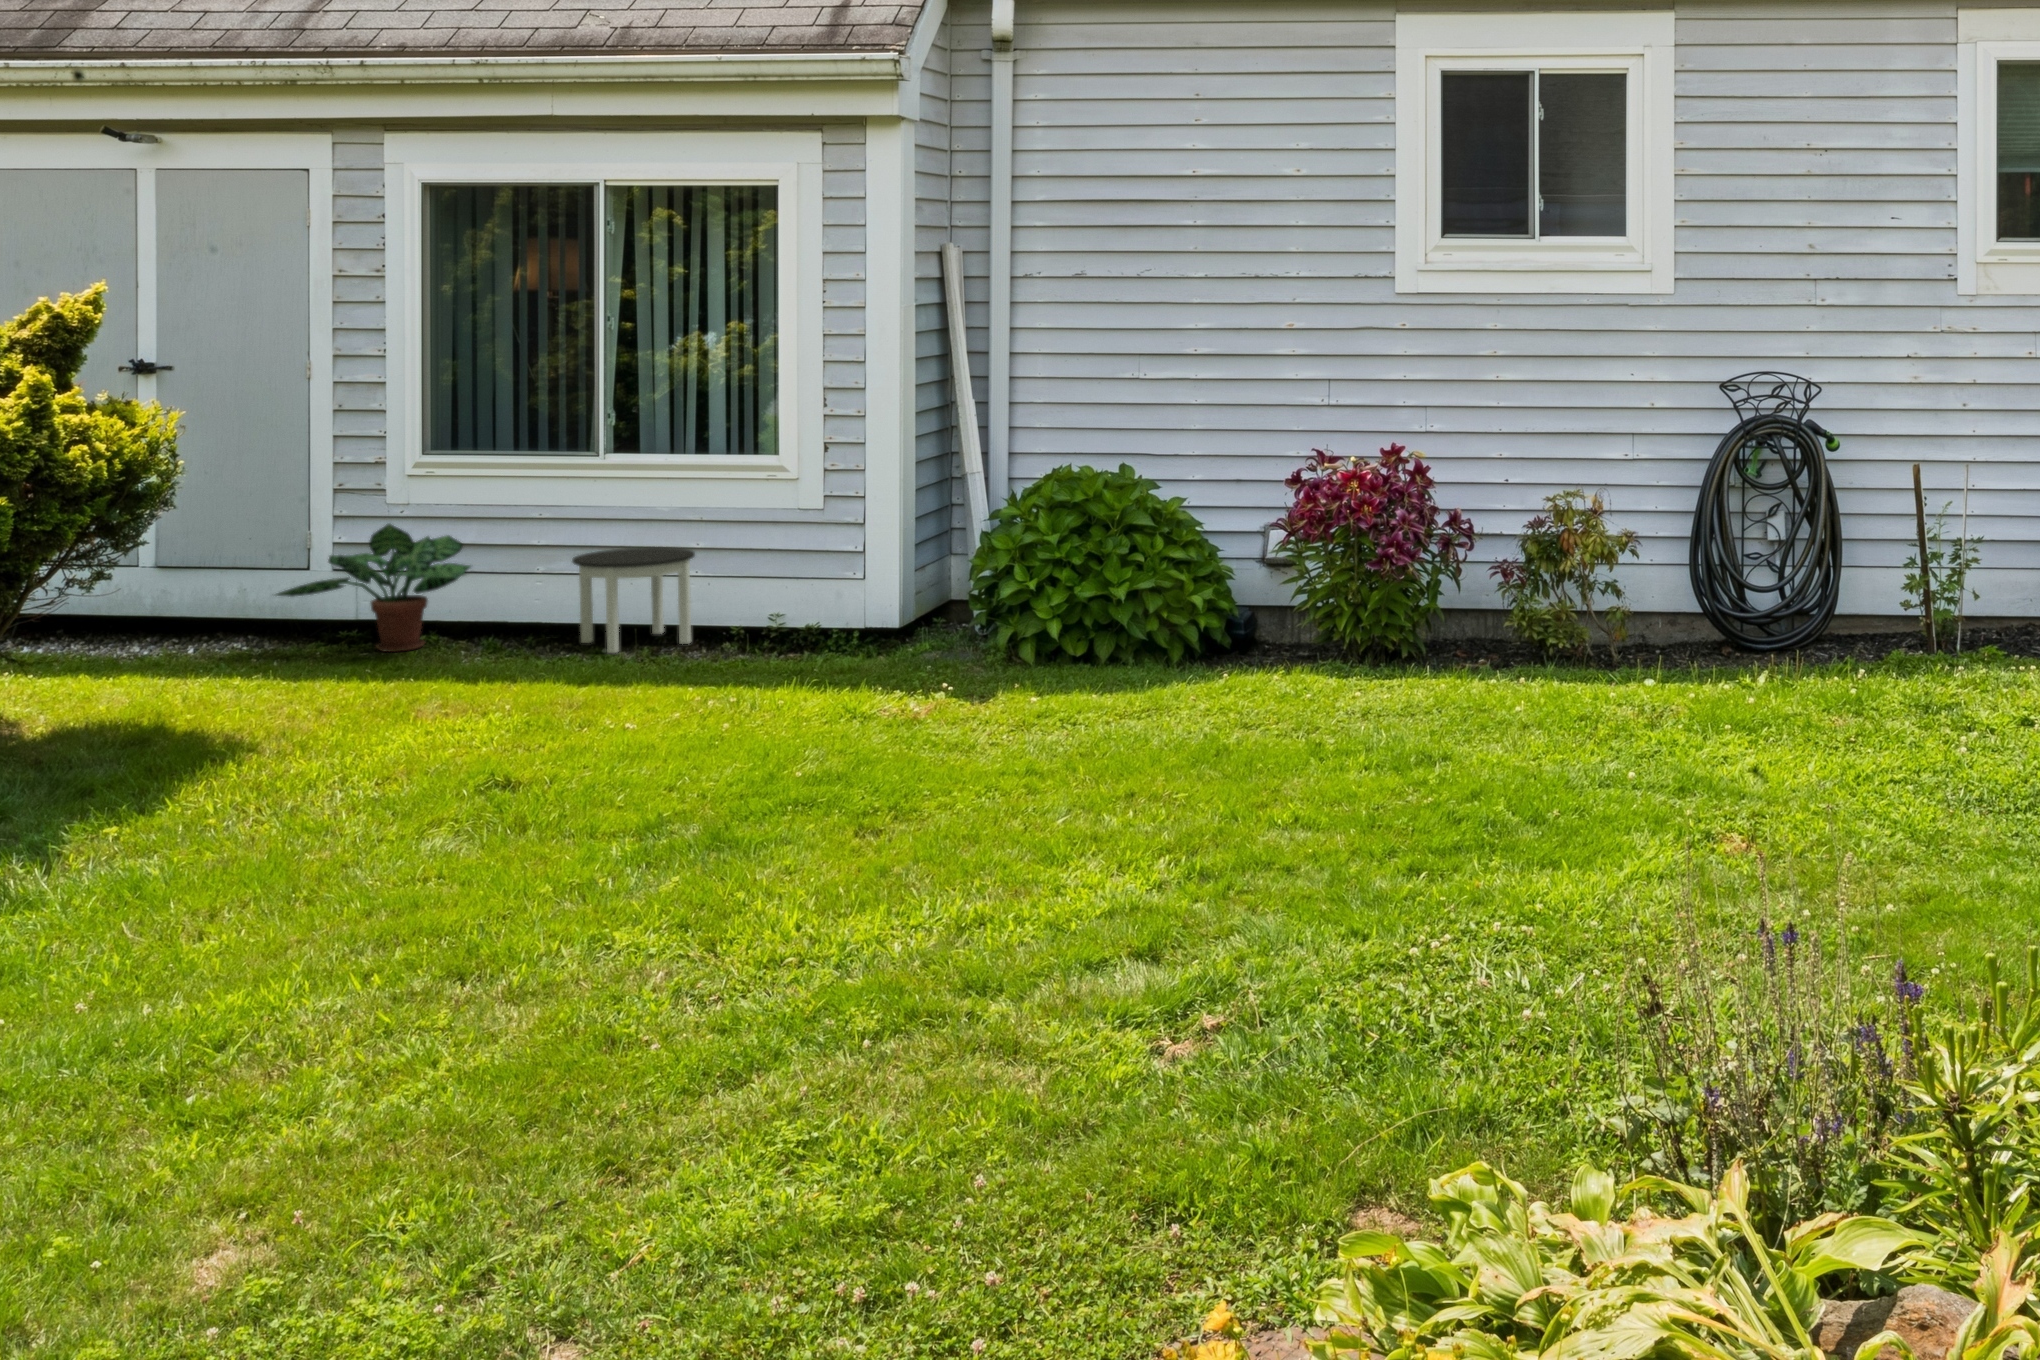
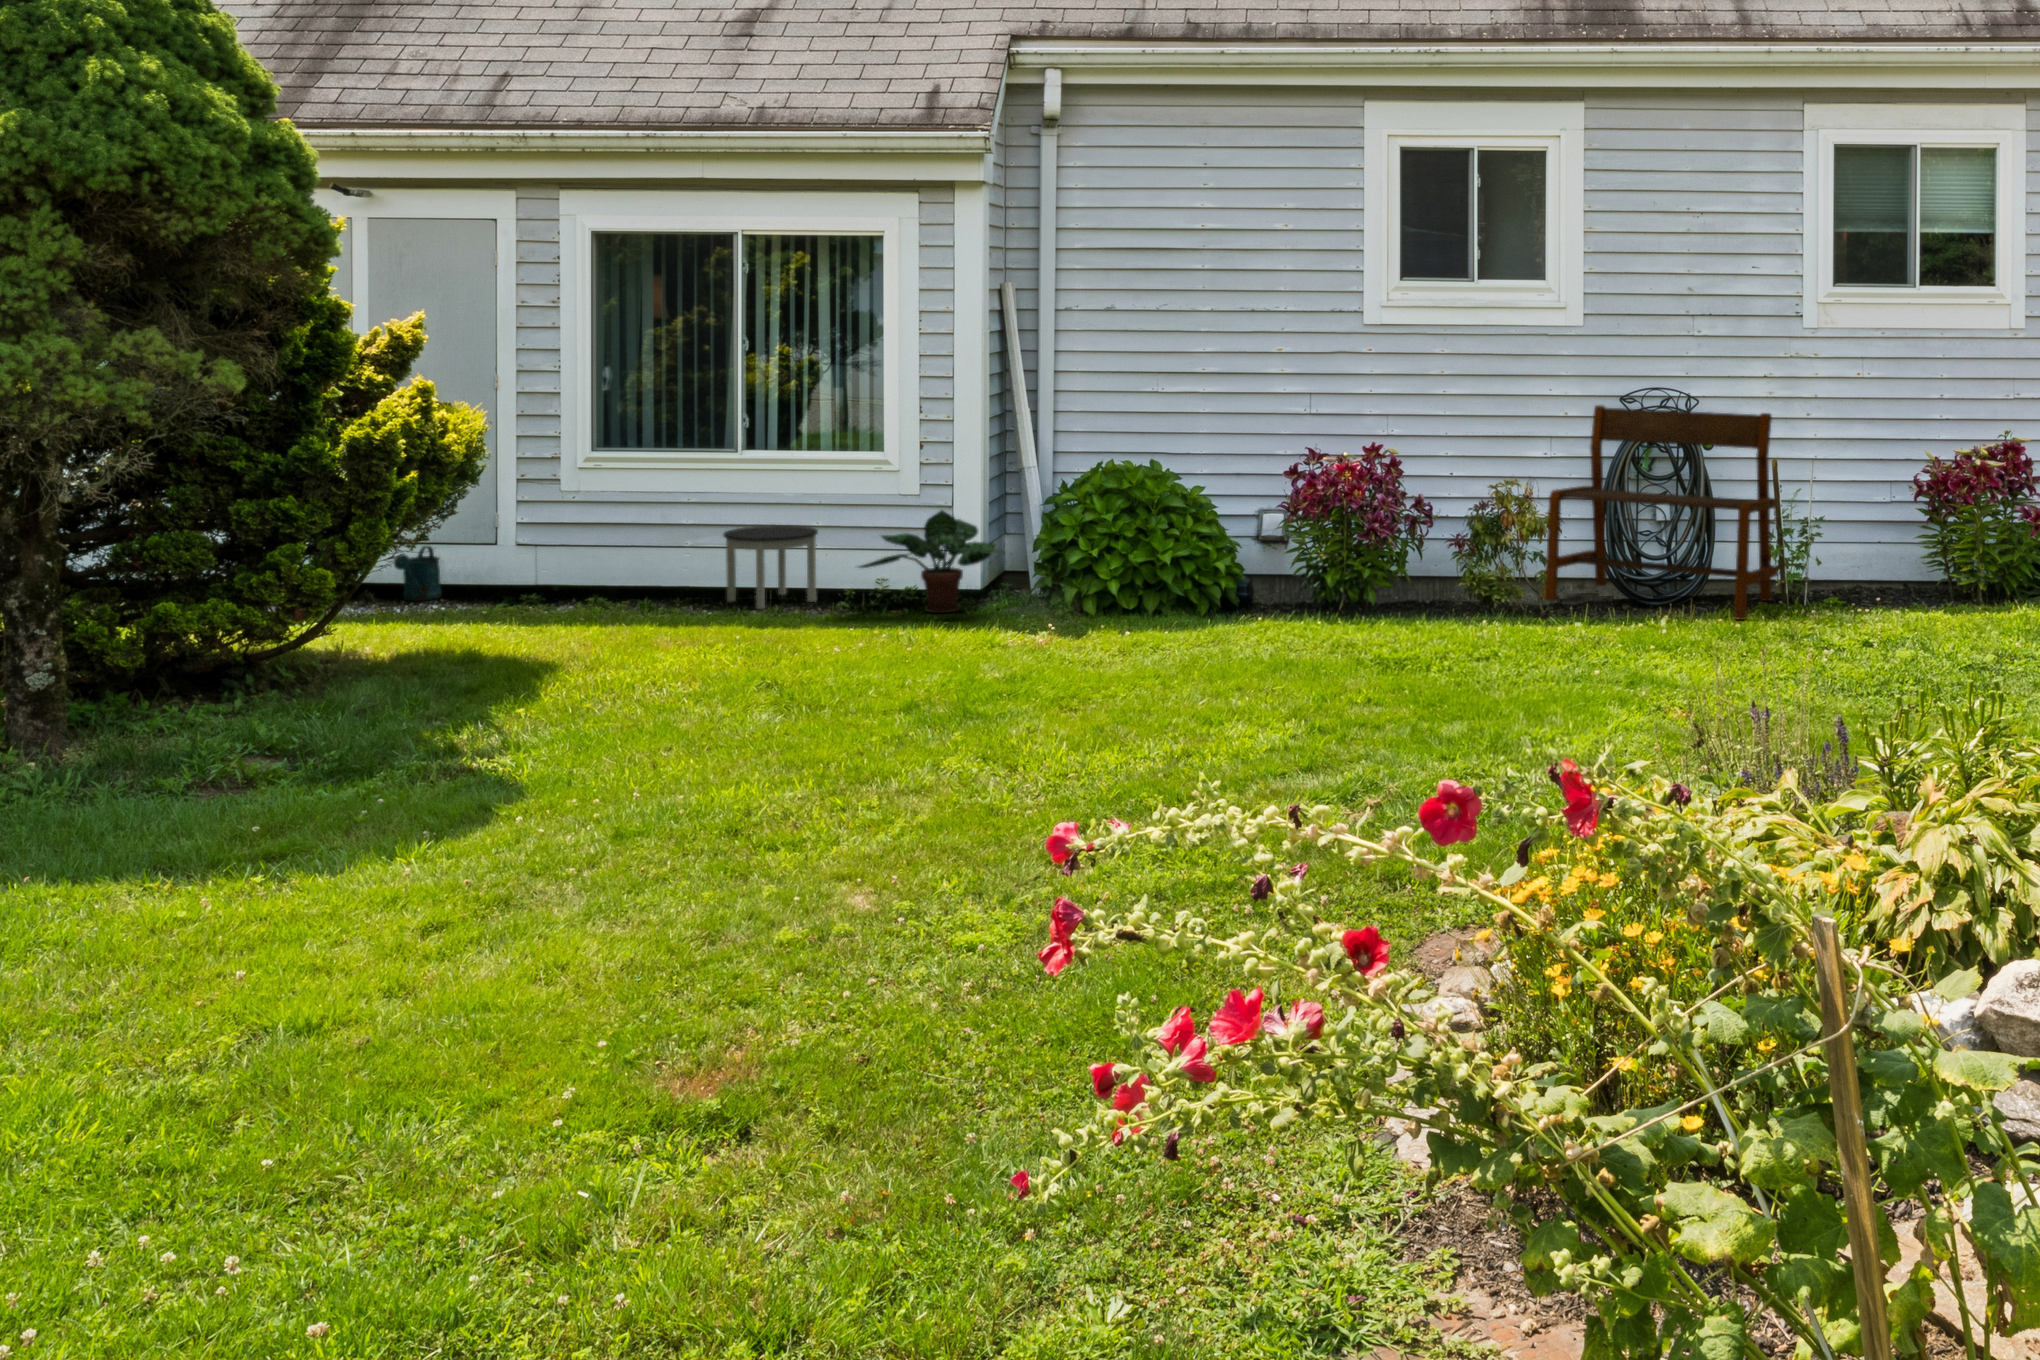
bench: none [1612,395,1916,674] -> present [1545,405,1778,620]
potted plant: present [276,524,471,652] -> present [859,510,1003,613]
watering can: none [169,572,244,640] -> present [393,546,442,601]

